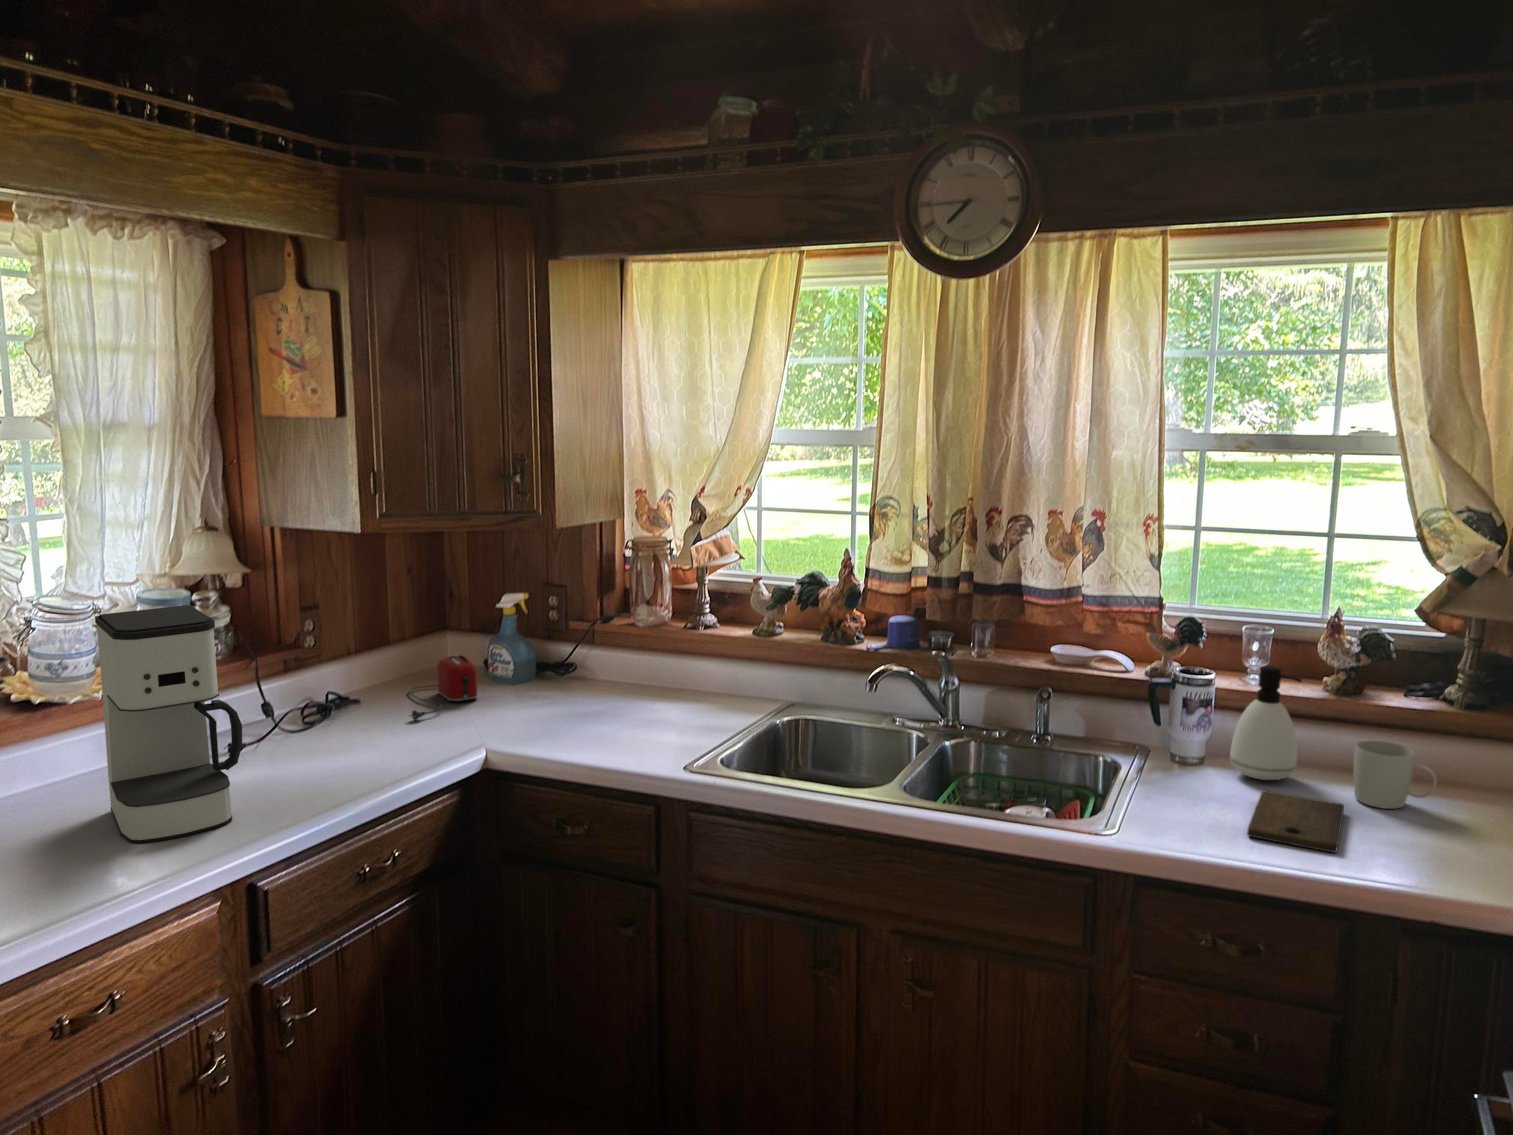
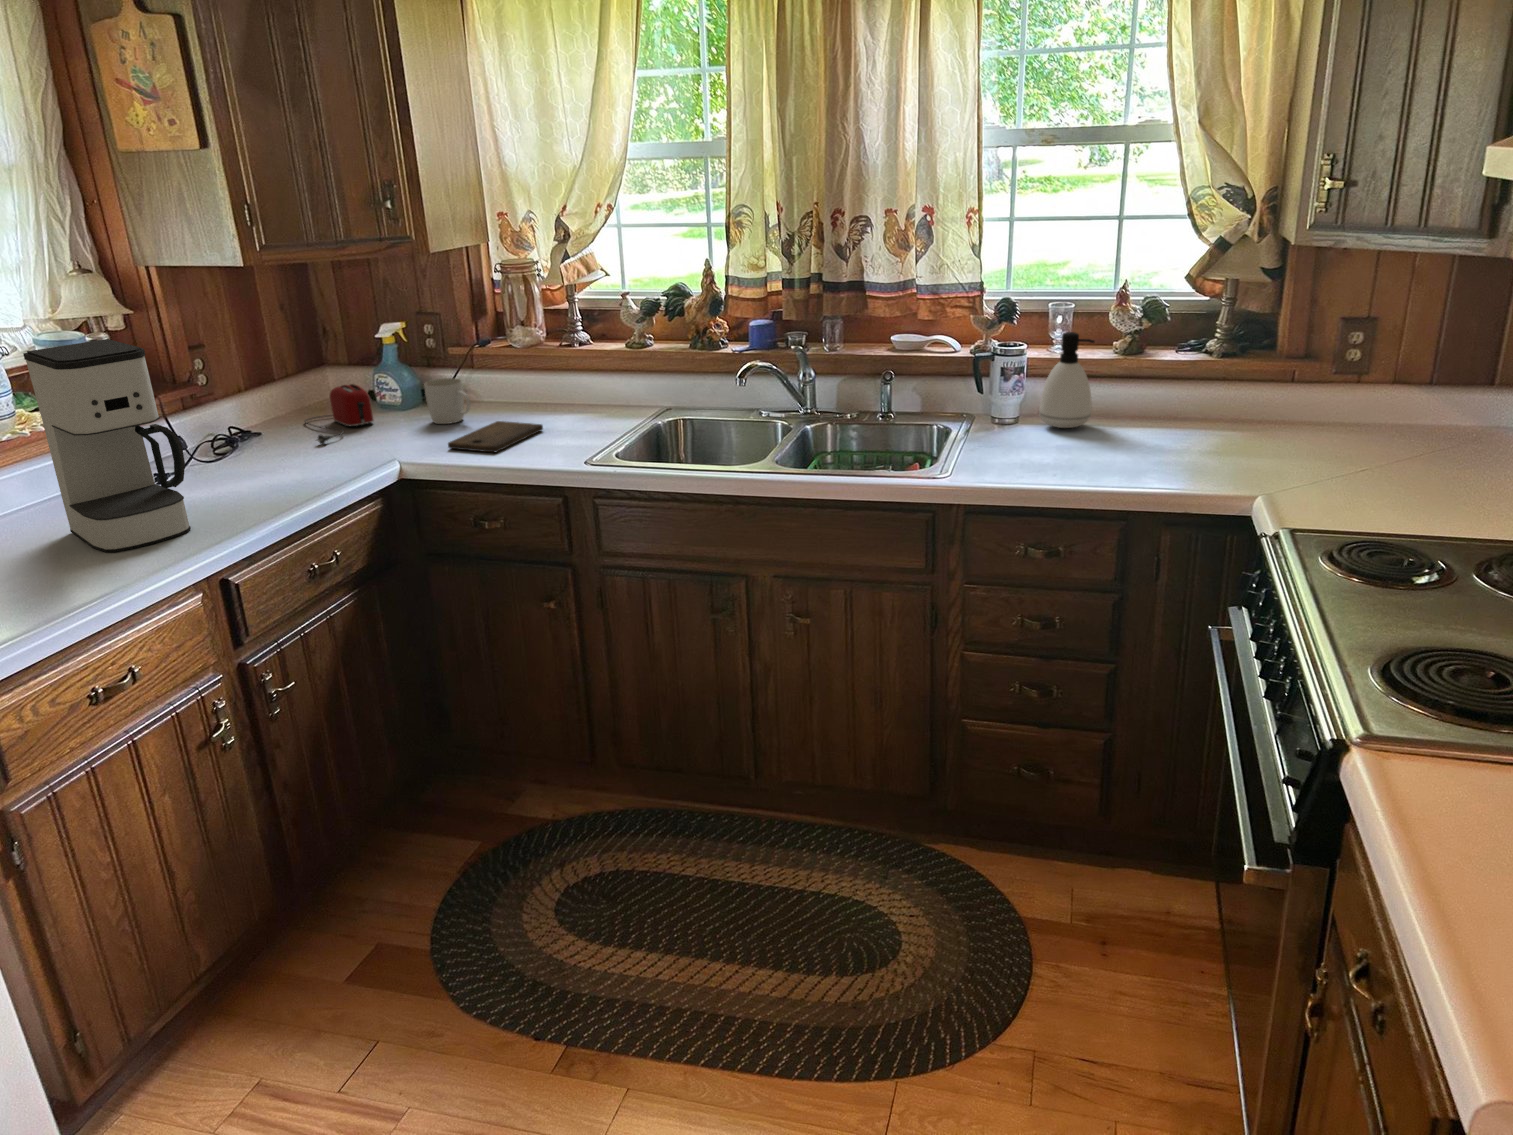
mug: present [1353,740,1437,809] -> present [424,378,471,424]
cutting board: present [1247,791,1344,853] -> present [448,421,543,452]

